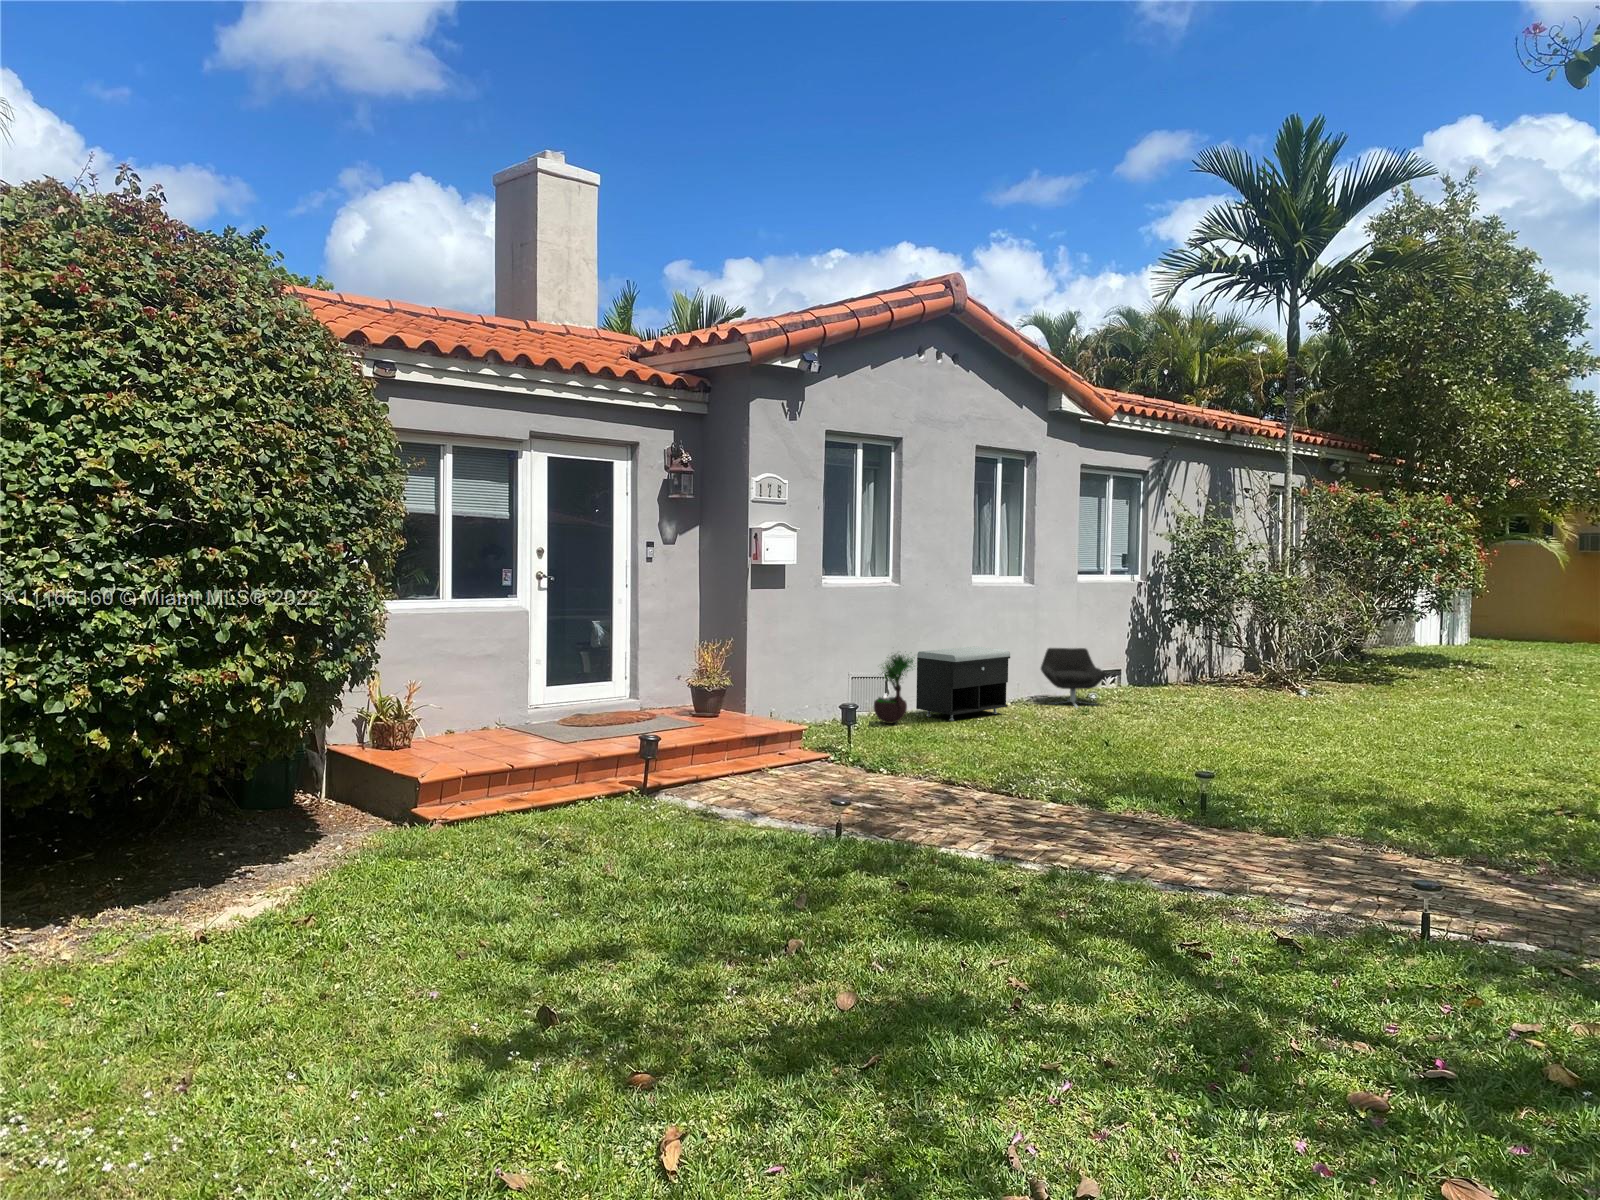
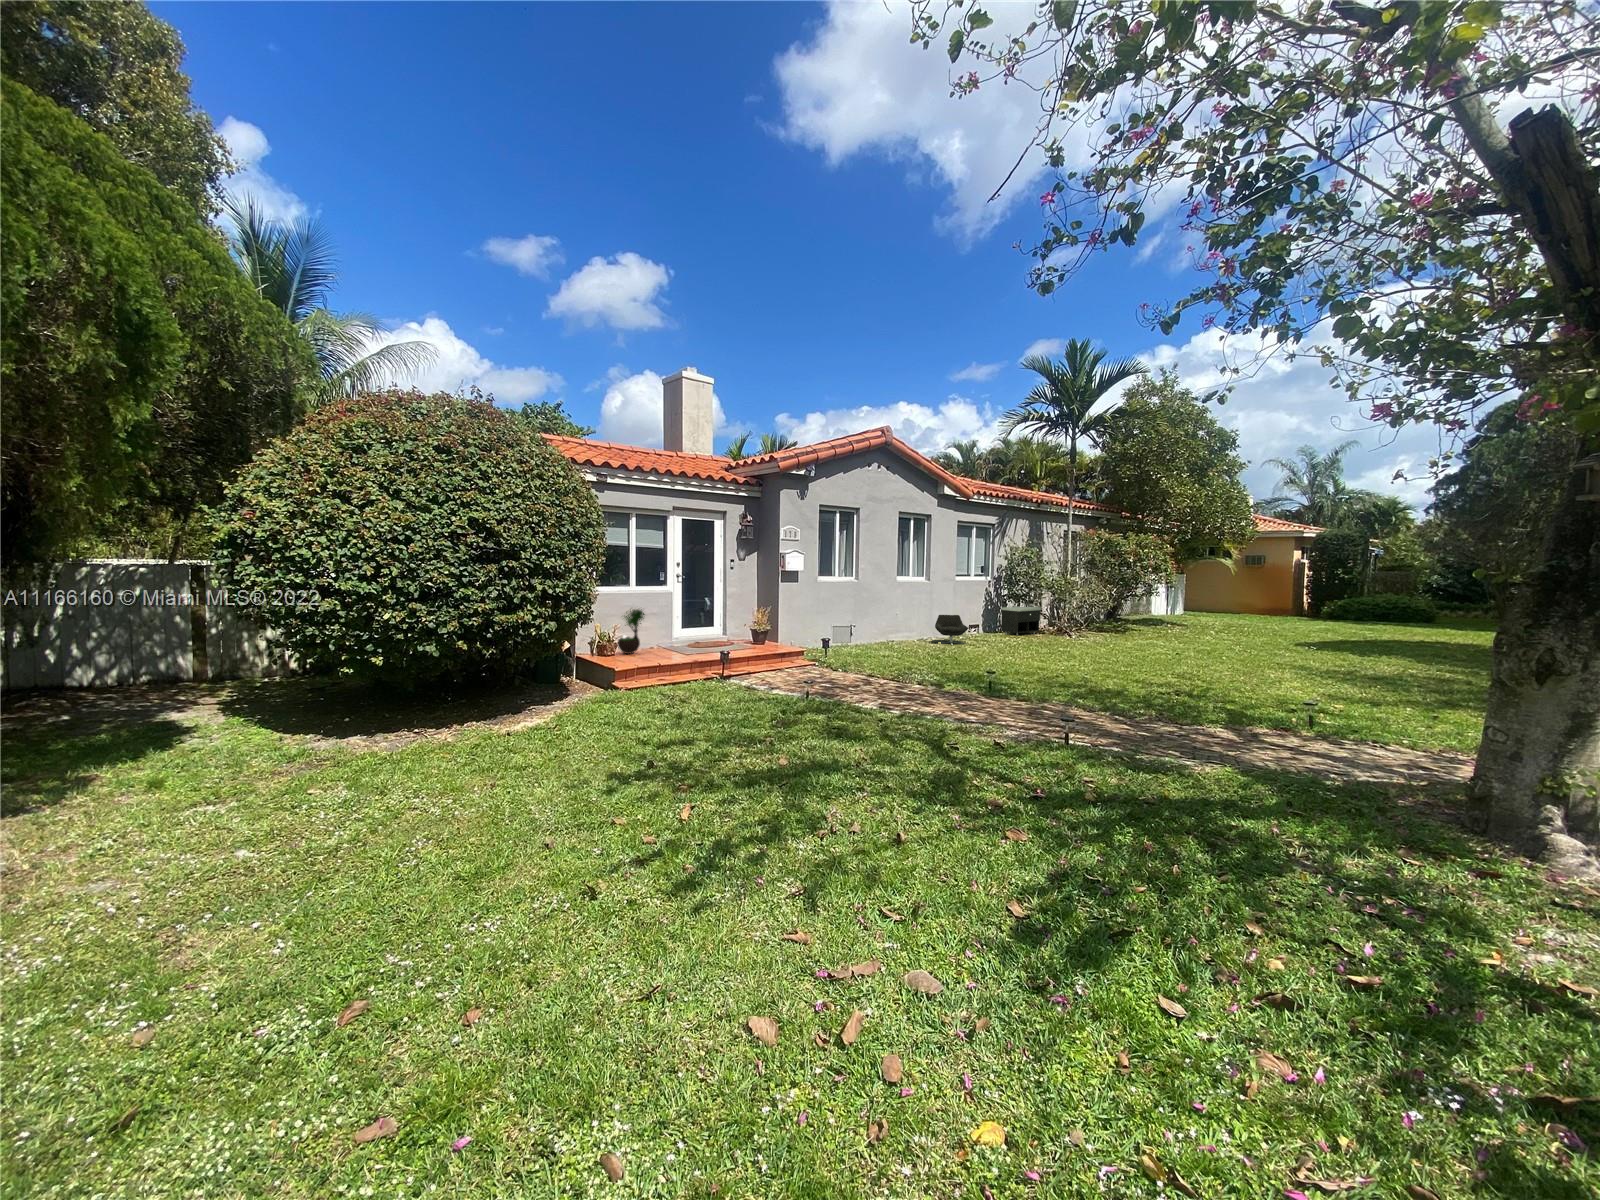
storage bench: present [916,647,1010,720] -> present [1001,606,1041,635]
potted tree: present [874,655,913,724] -> present [618,609,645,654]

